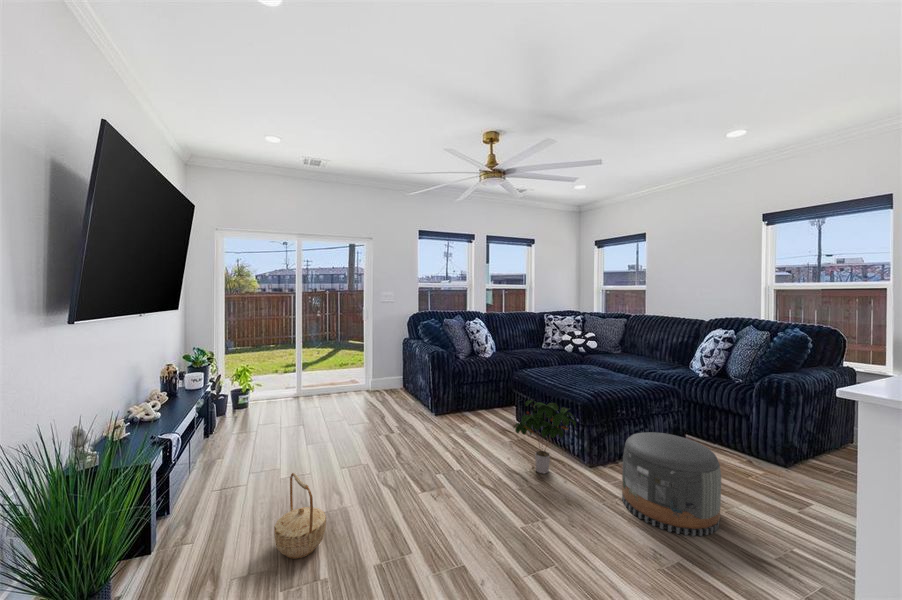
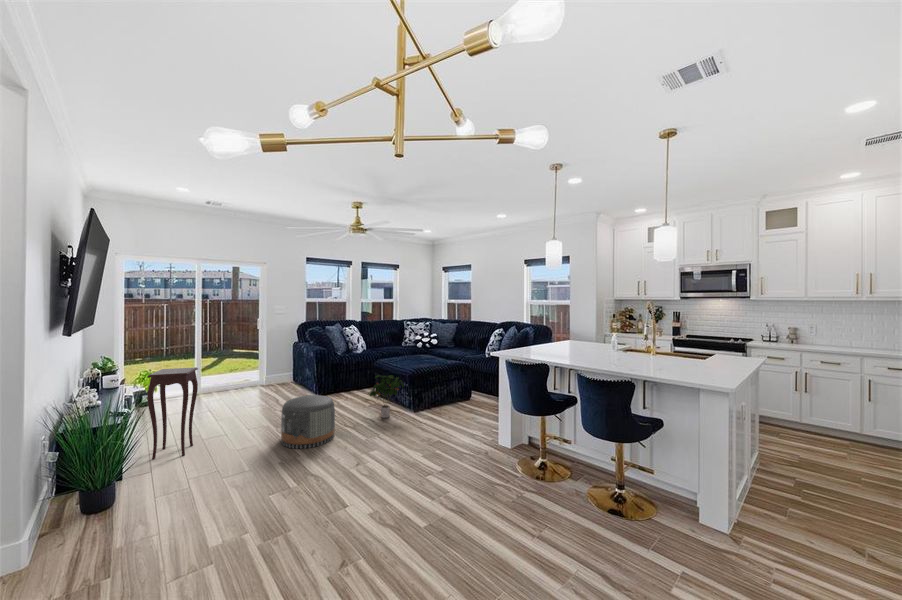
side table: none [195,375,270,513] -> present [147,367,198,459]
pouf: present [622,432,721,536] -> present [281,395,335,449]
basket: present [274,473,326,559] -> none [214,421,247,467]

